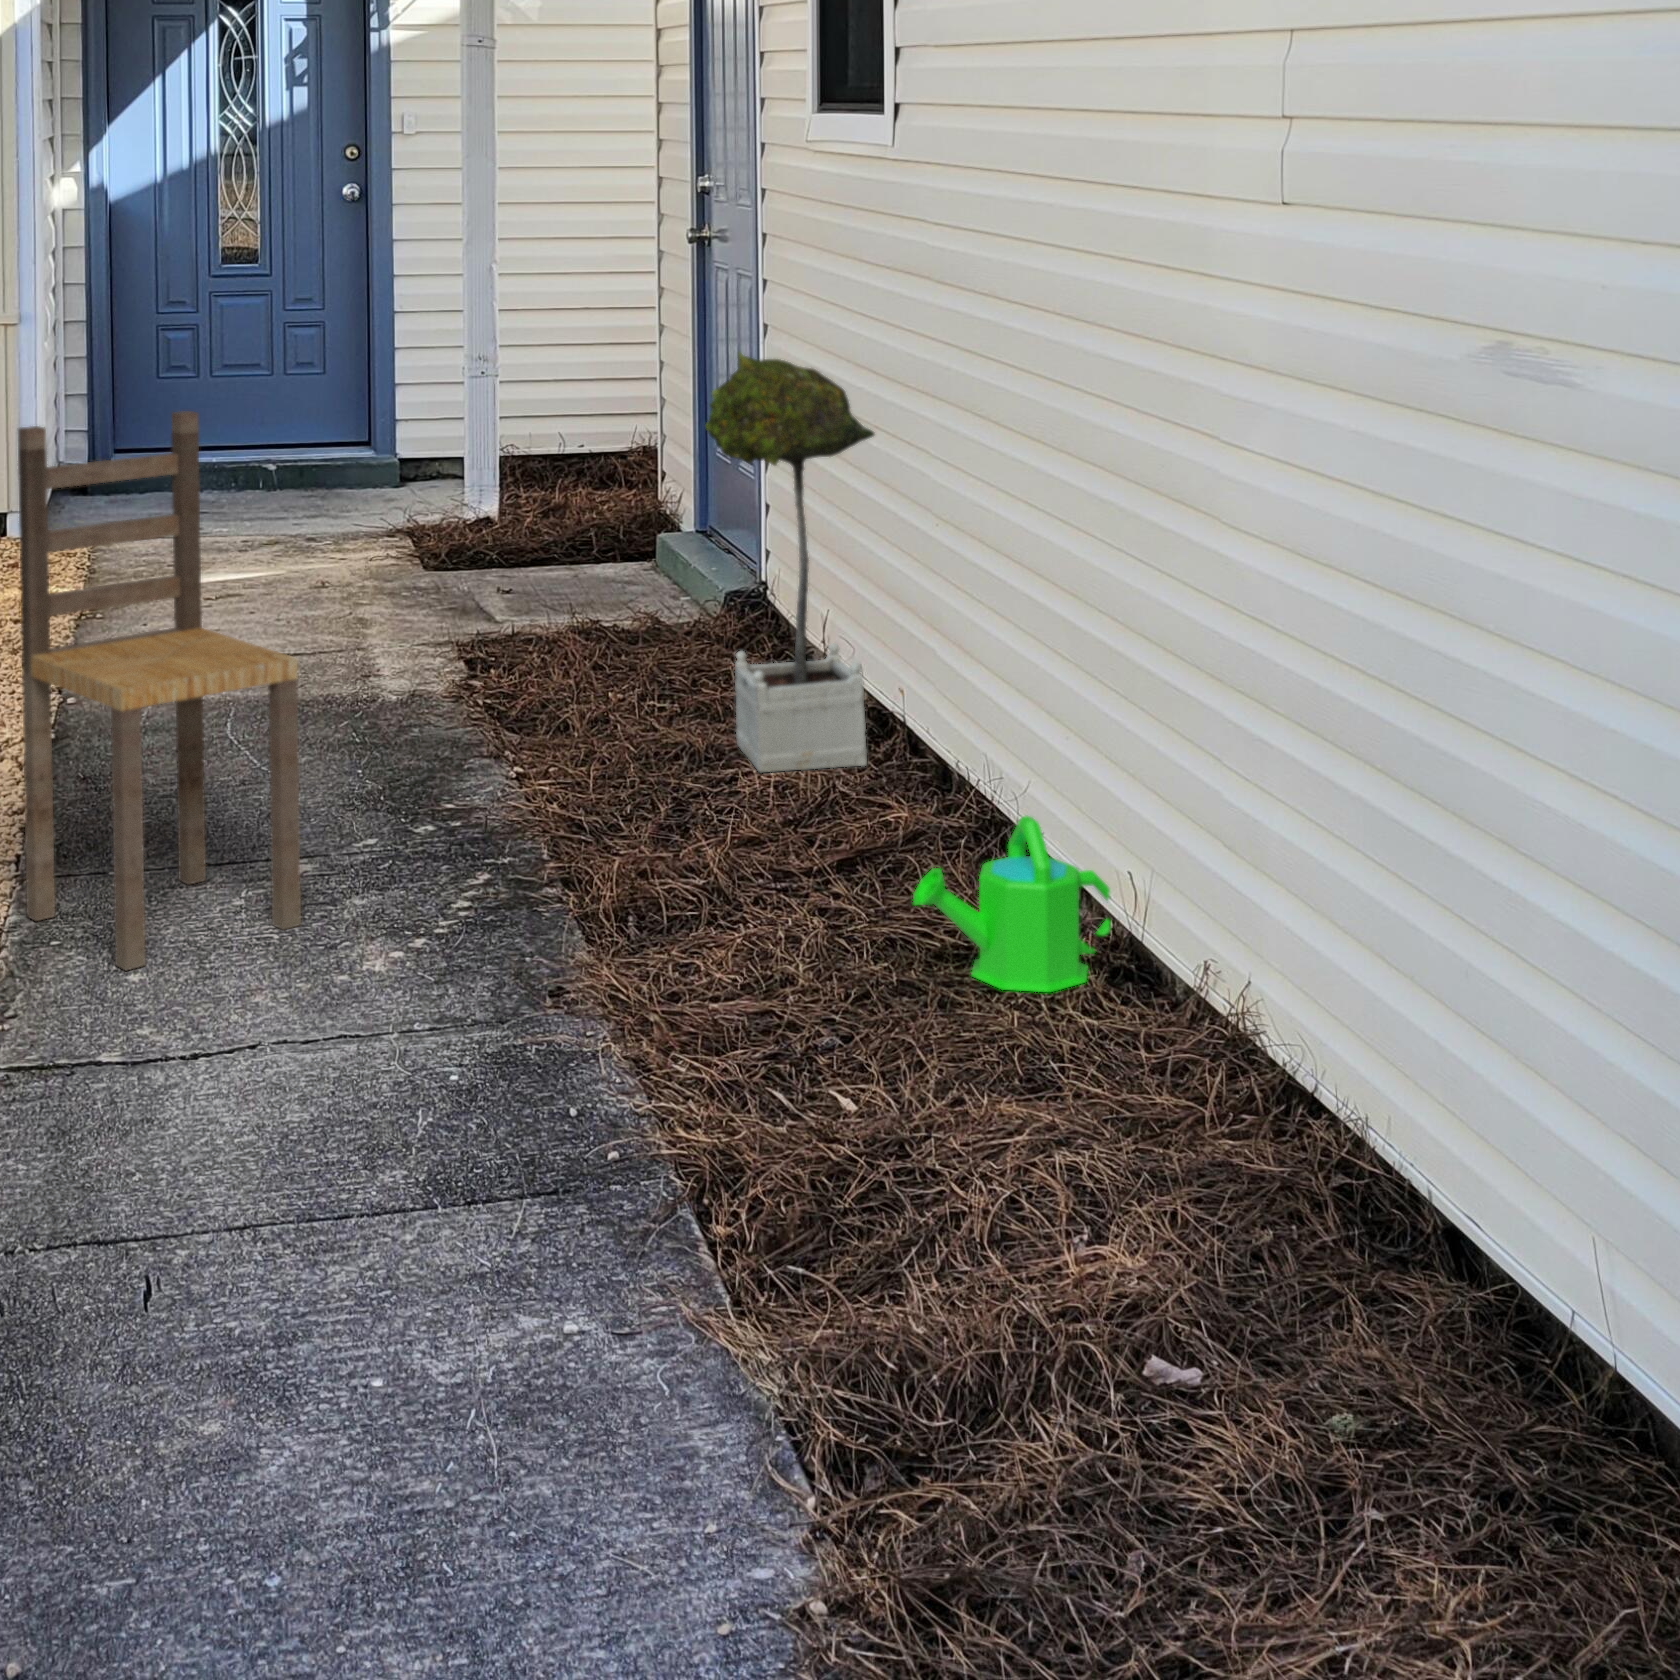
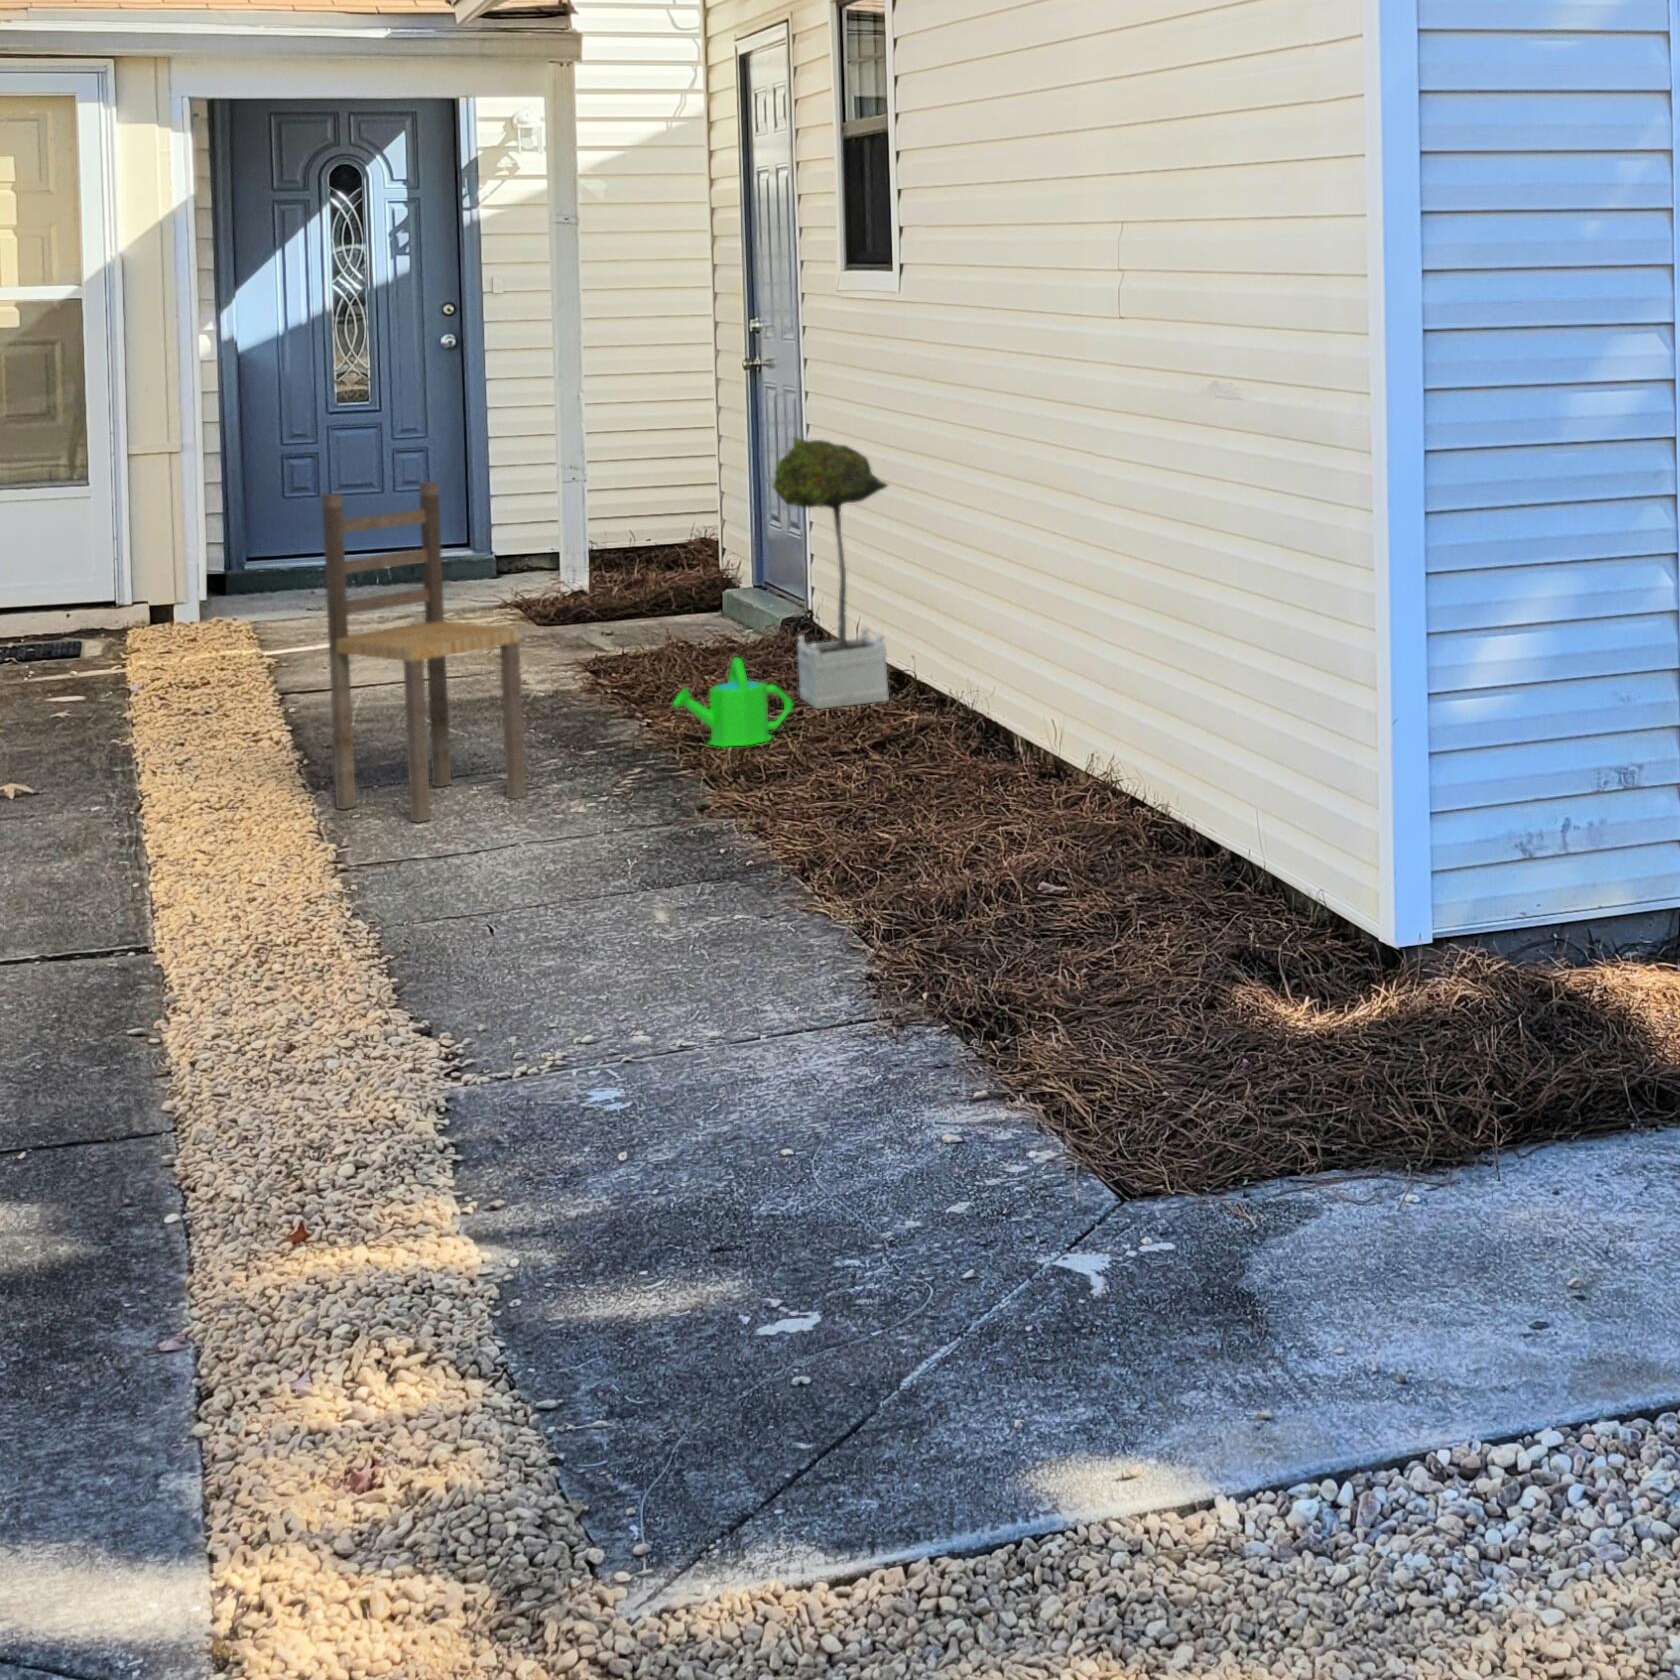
watering can: present [913,815,1110,992] -> present [673,658,793,747]

